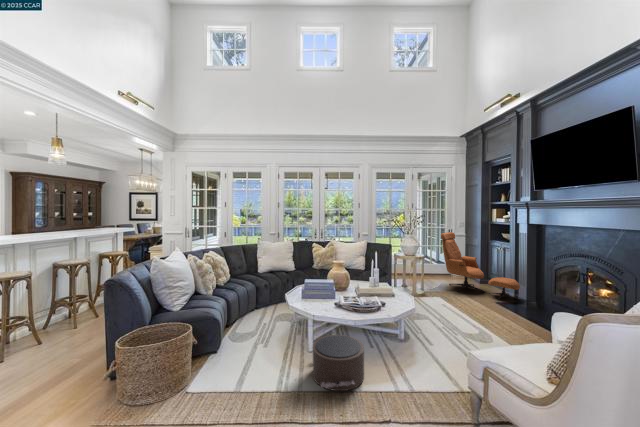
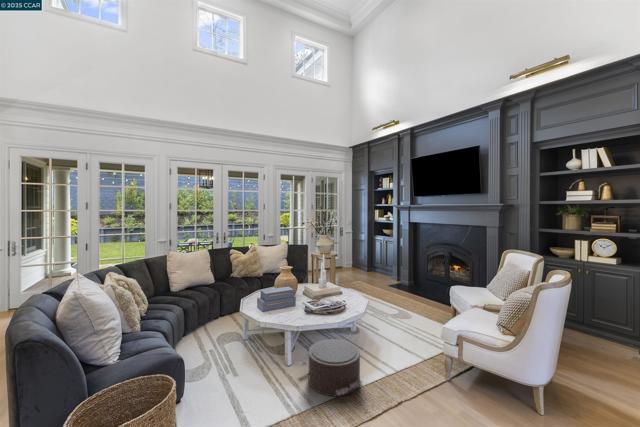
lounge chair: present [441,233,520,300] -> none [344,231,404,285]

